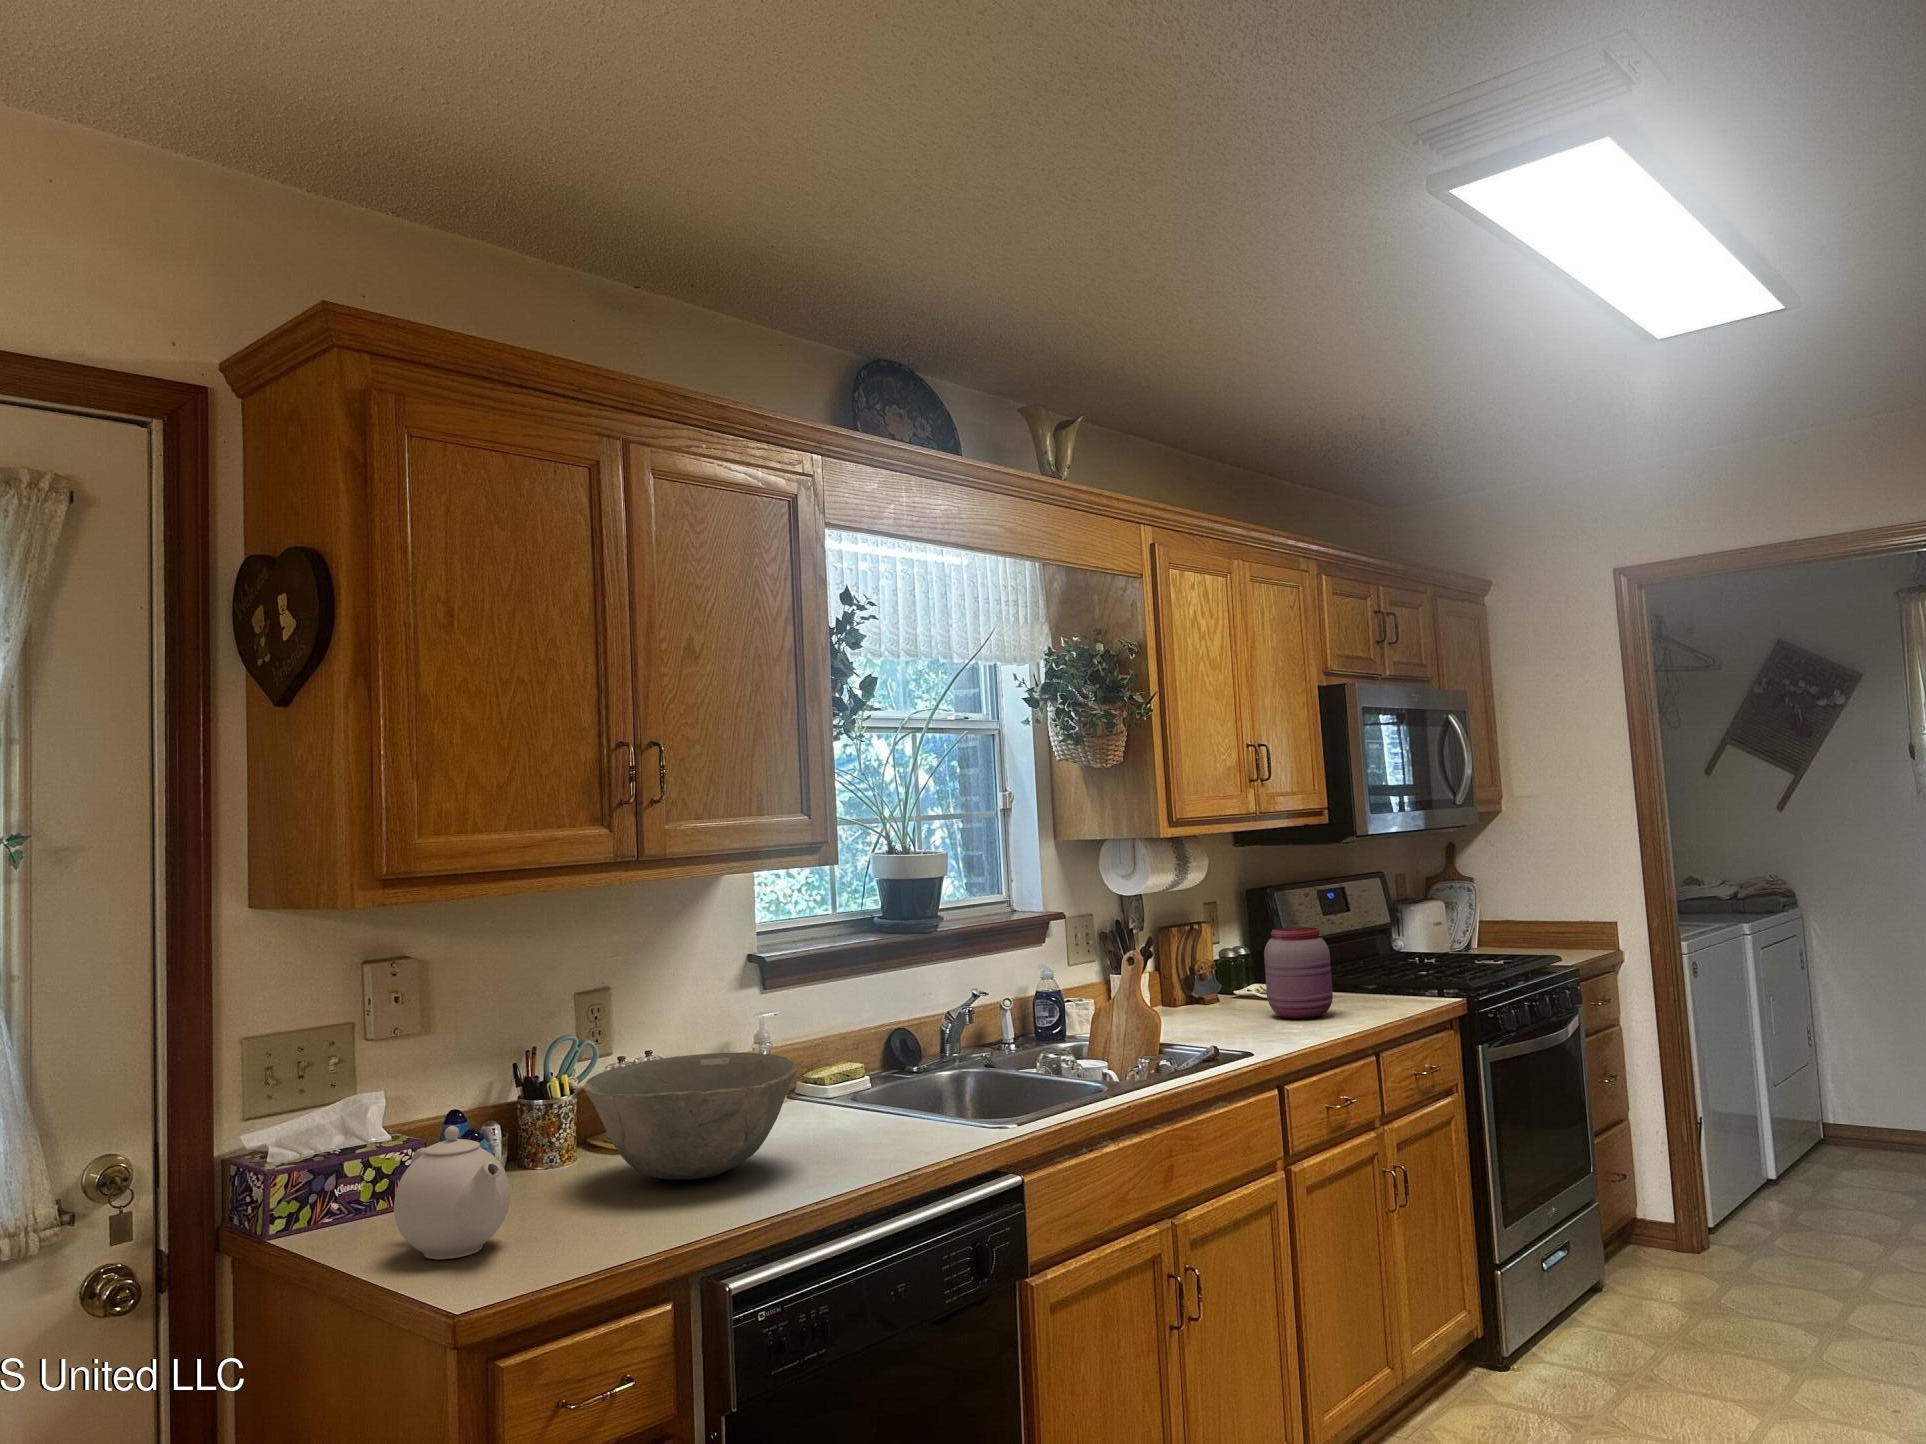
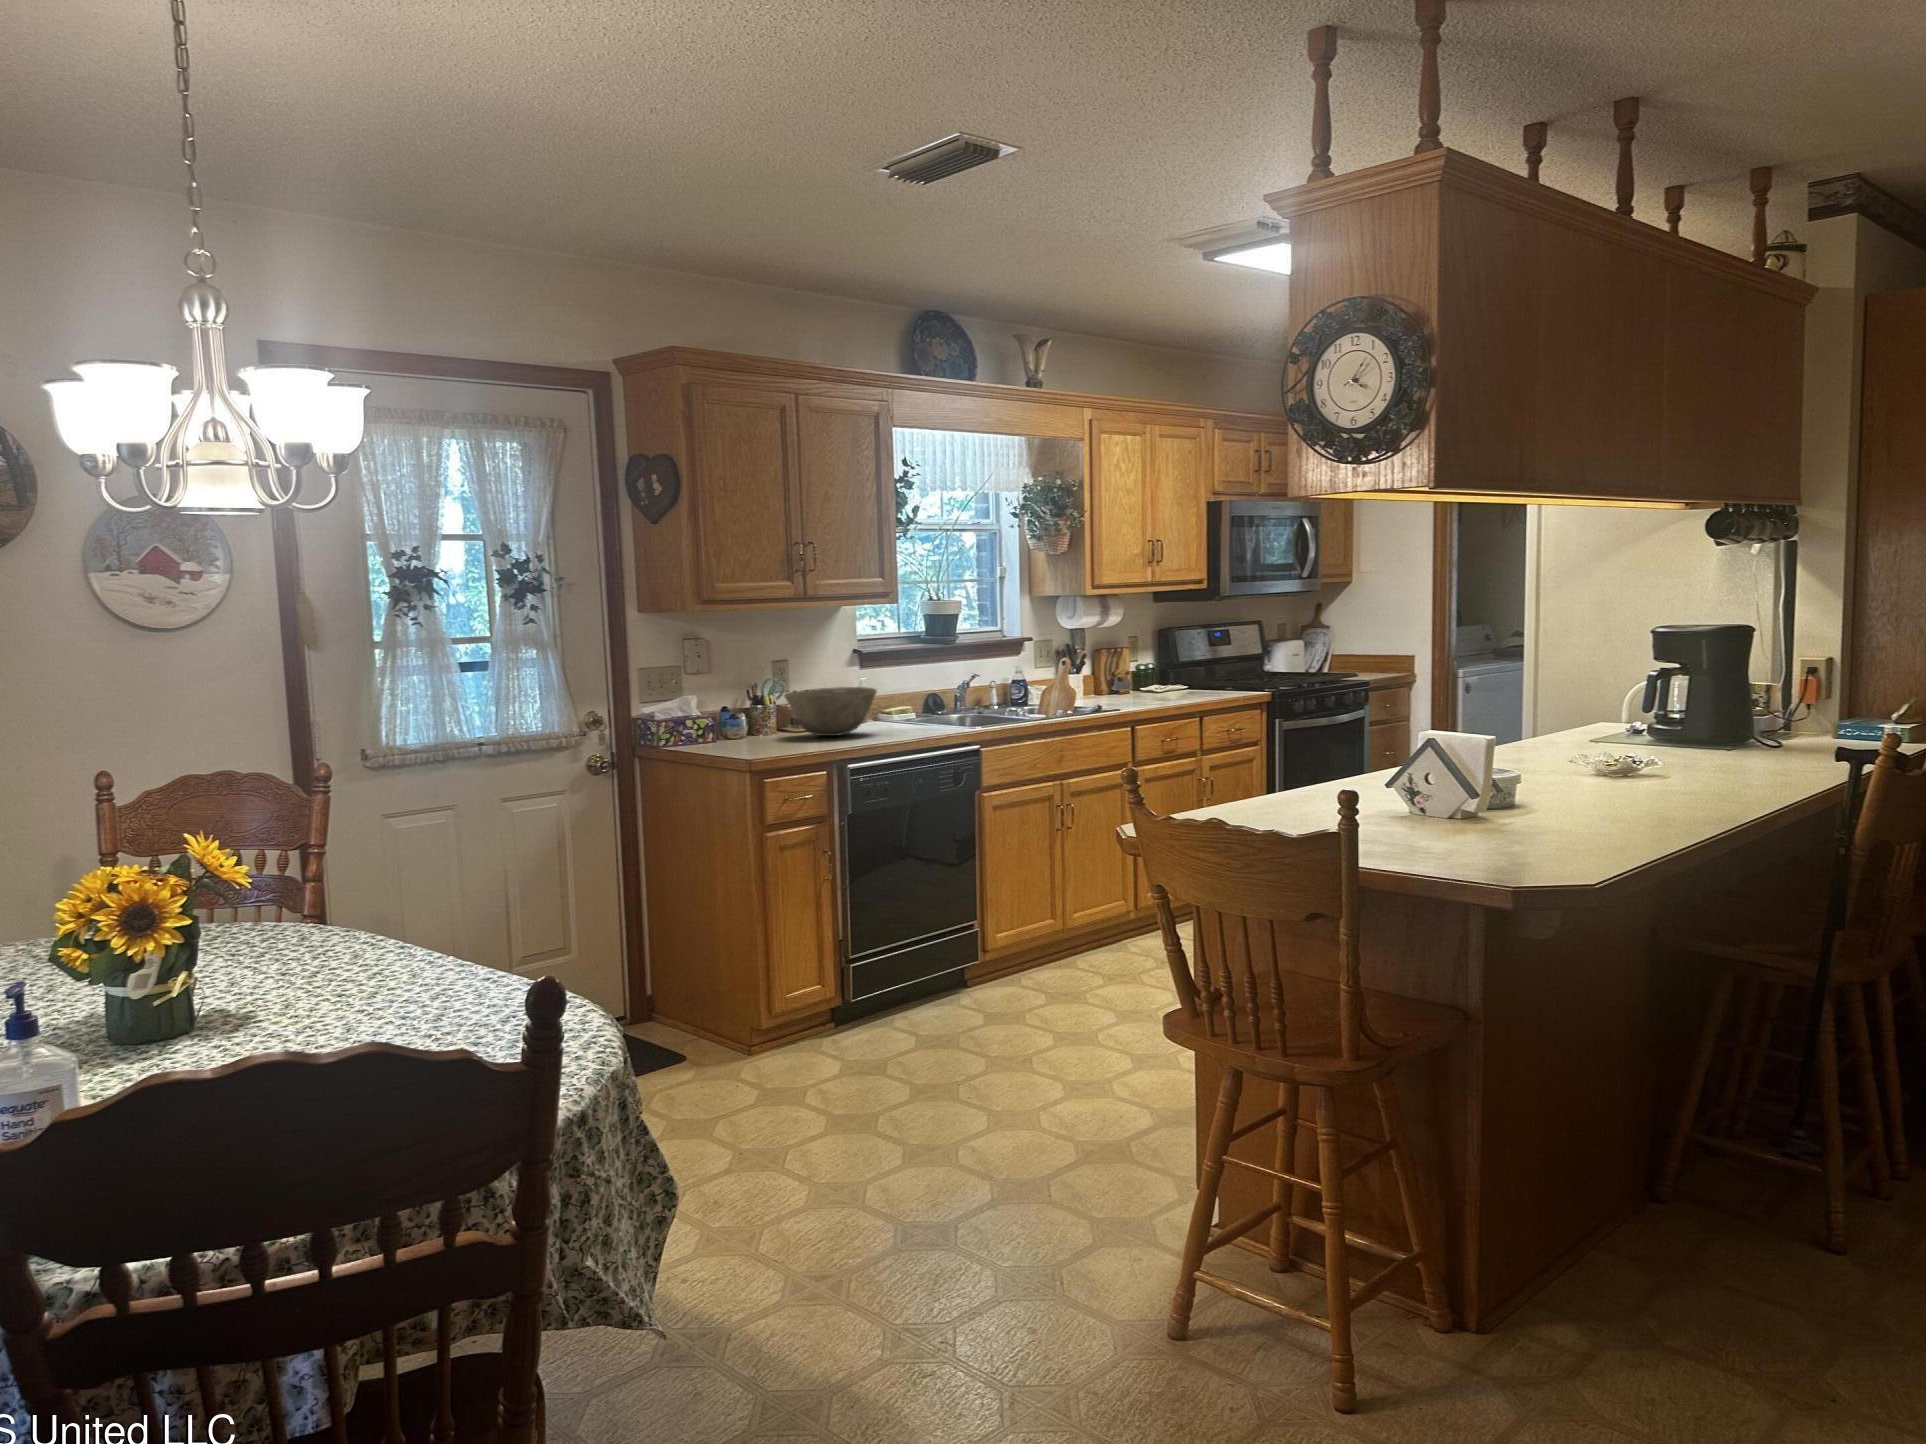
jar: present [1264,927,1333,1019] -> none [1147,648,1184,698]
teapot: present [394,1126,510,1259] -> none [717,701,761,750]

